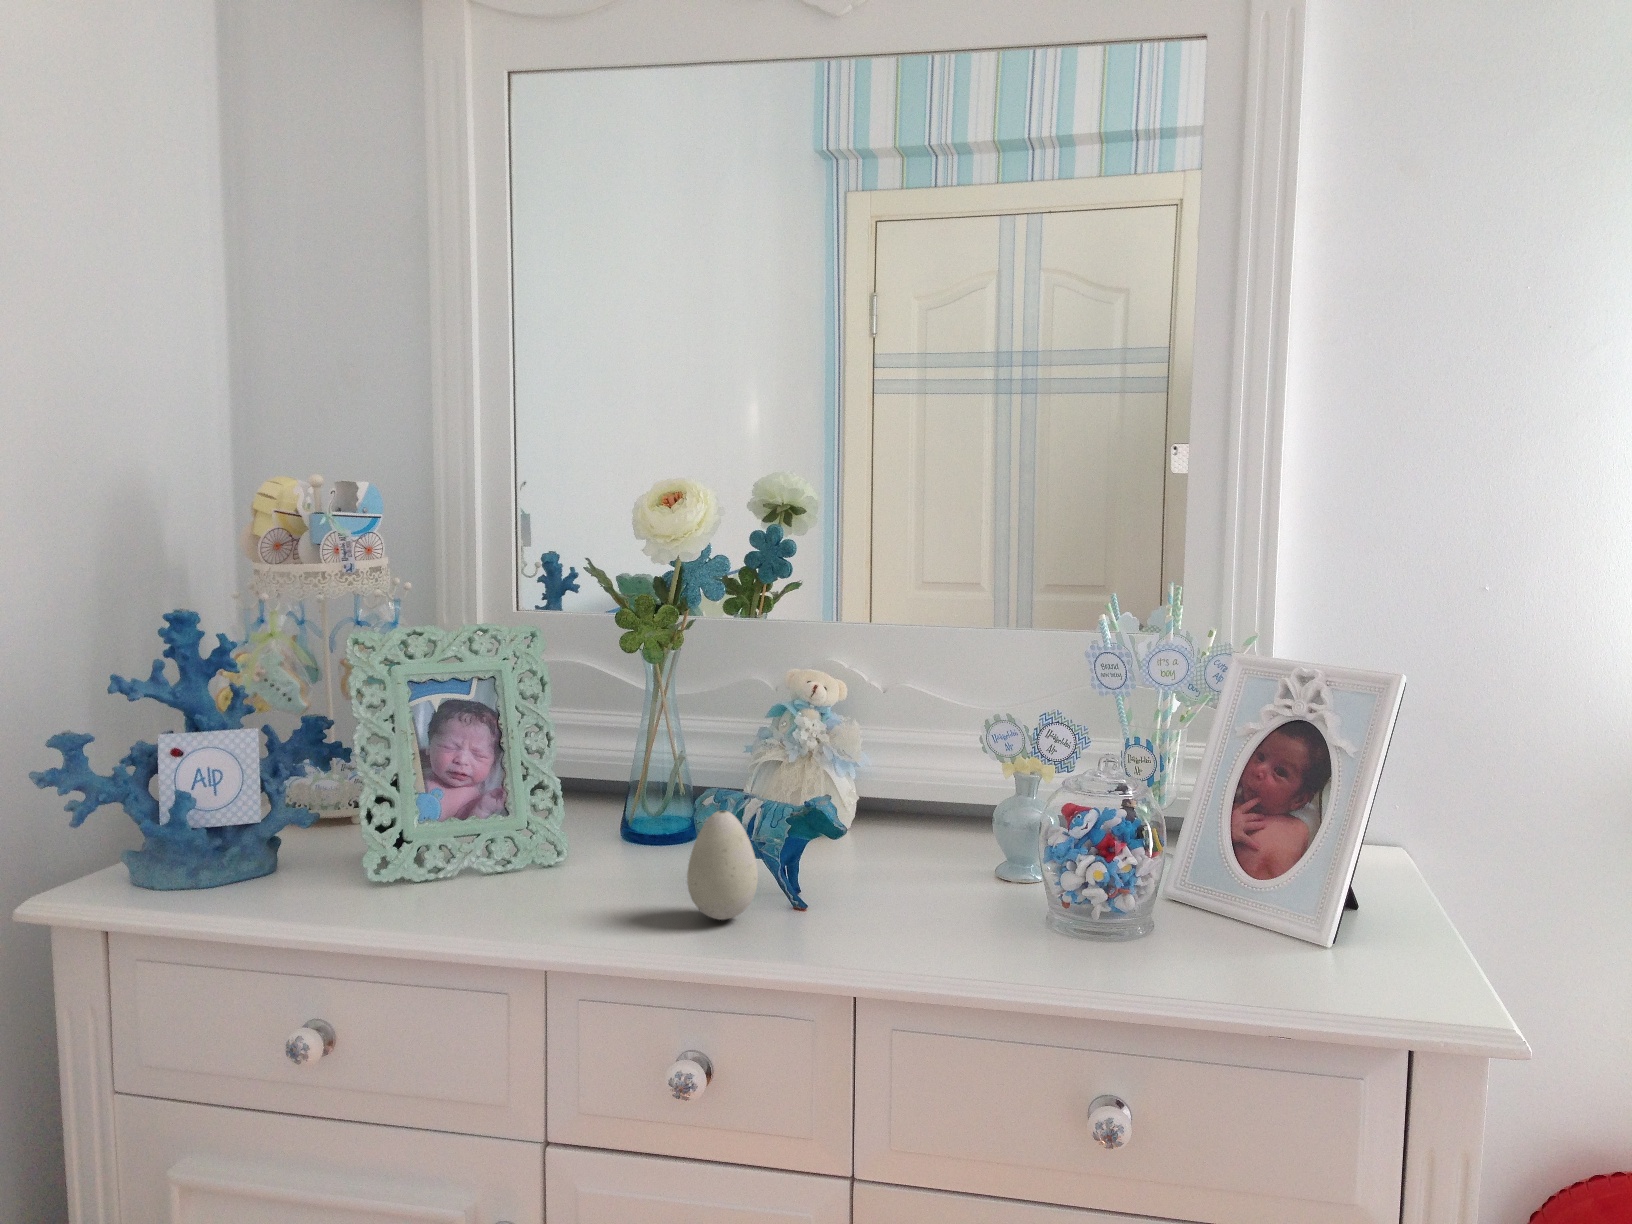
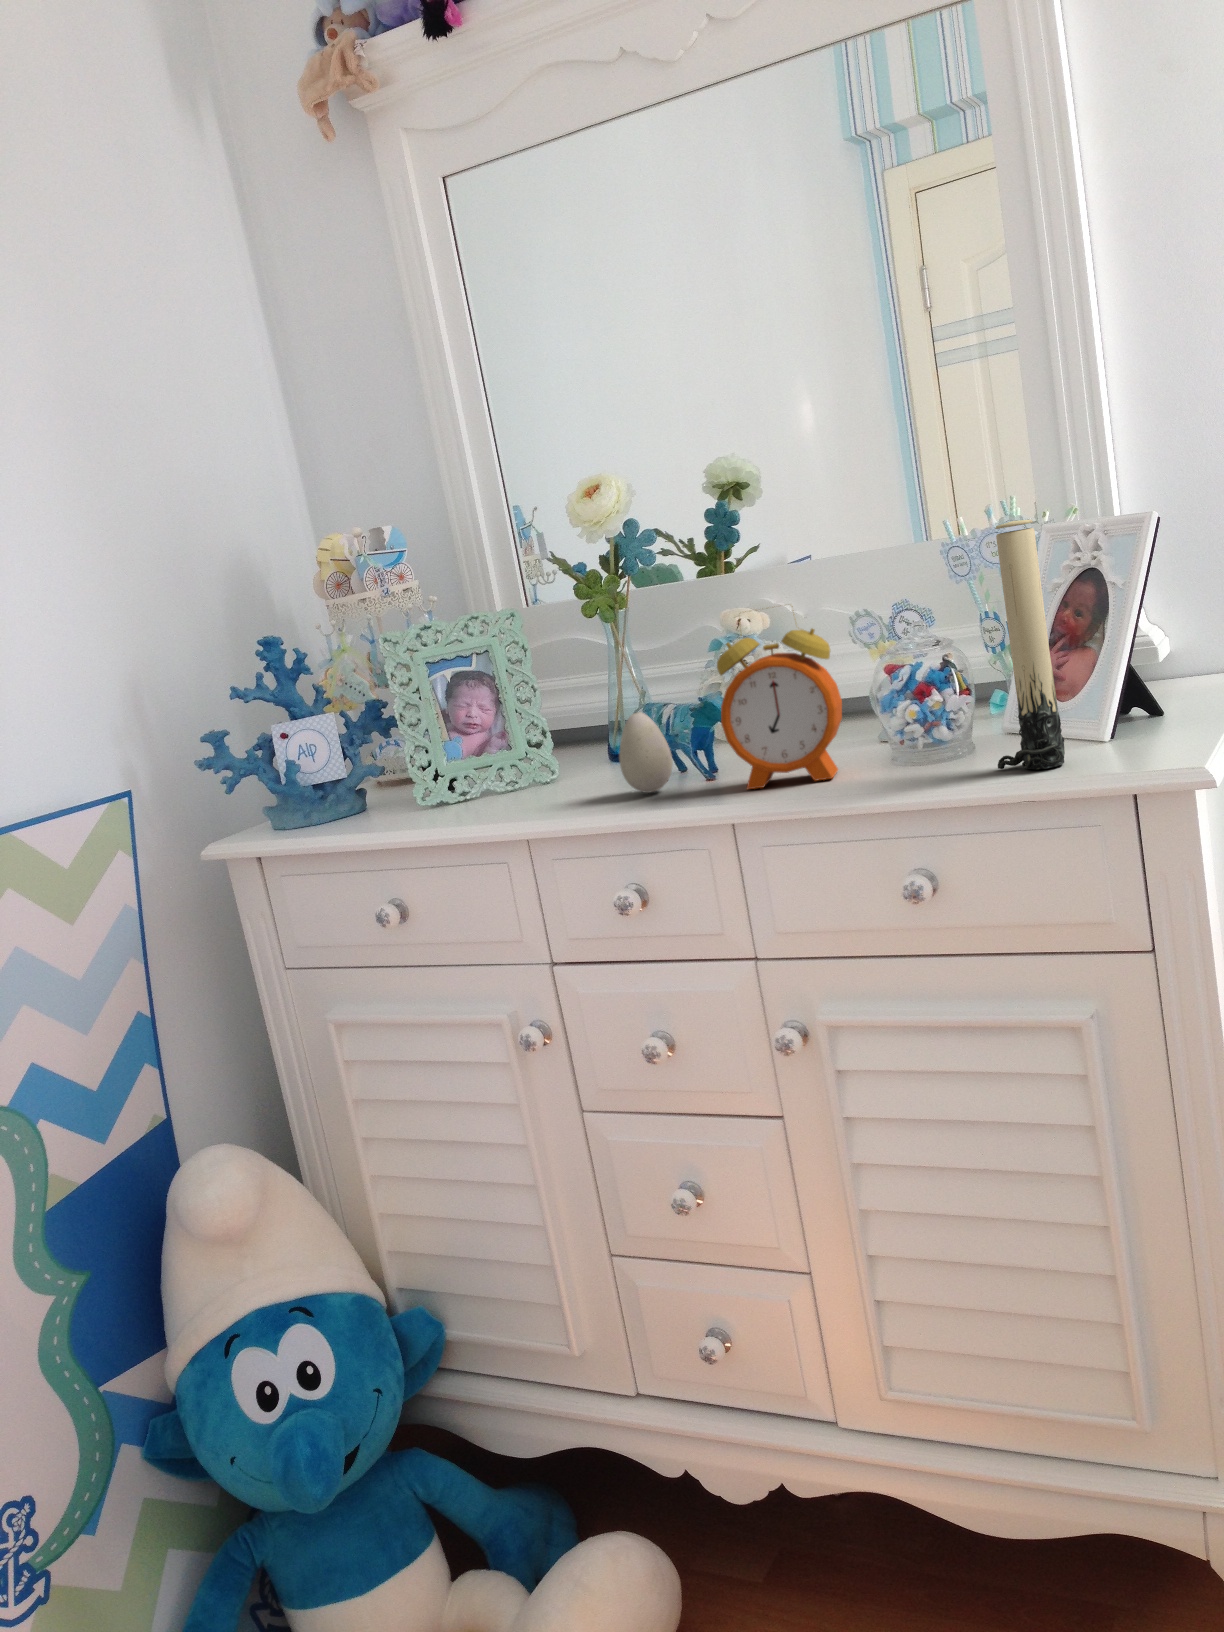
candle: none [1217,668,1316,986] -> present [995,520,1065,769]
alarm clock: none [850,708,1006,944] -> present [717,606,842,789]

